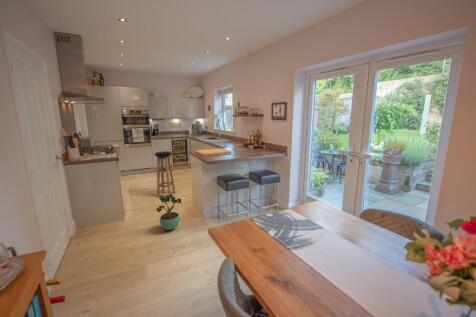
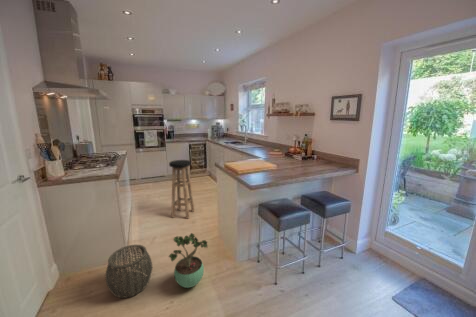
woven basket: none [115,205,145,236] -> present [106,245,152,298]

